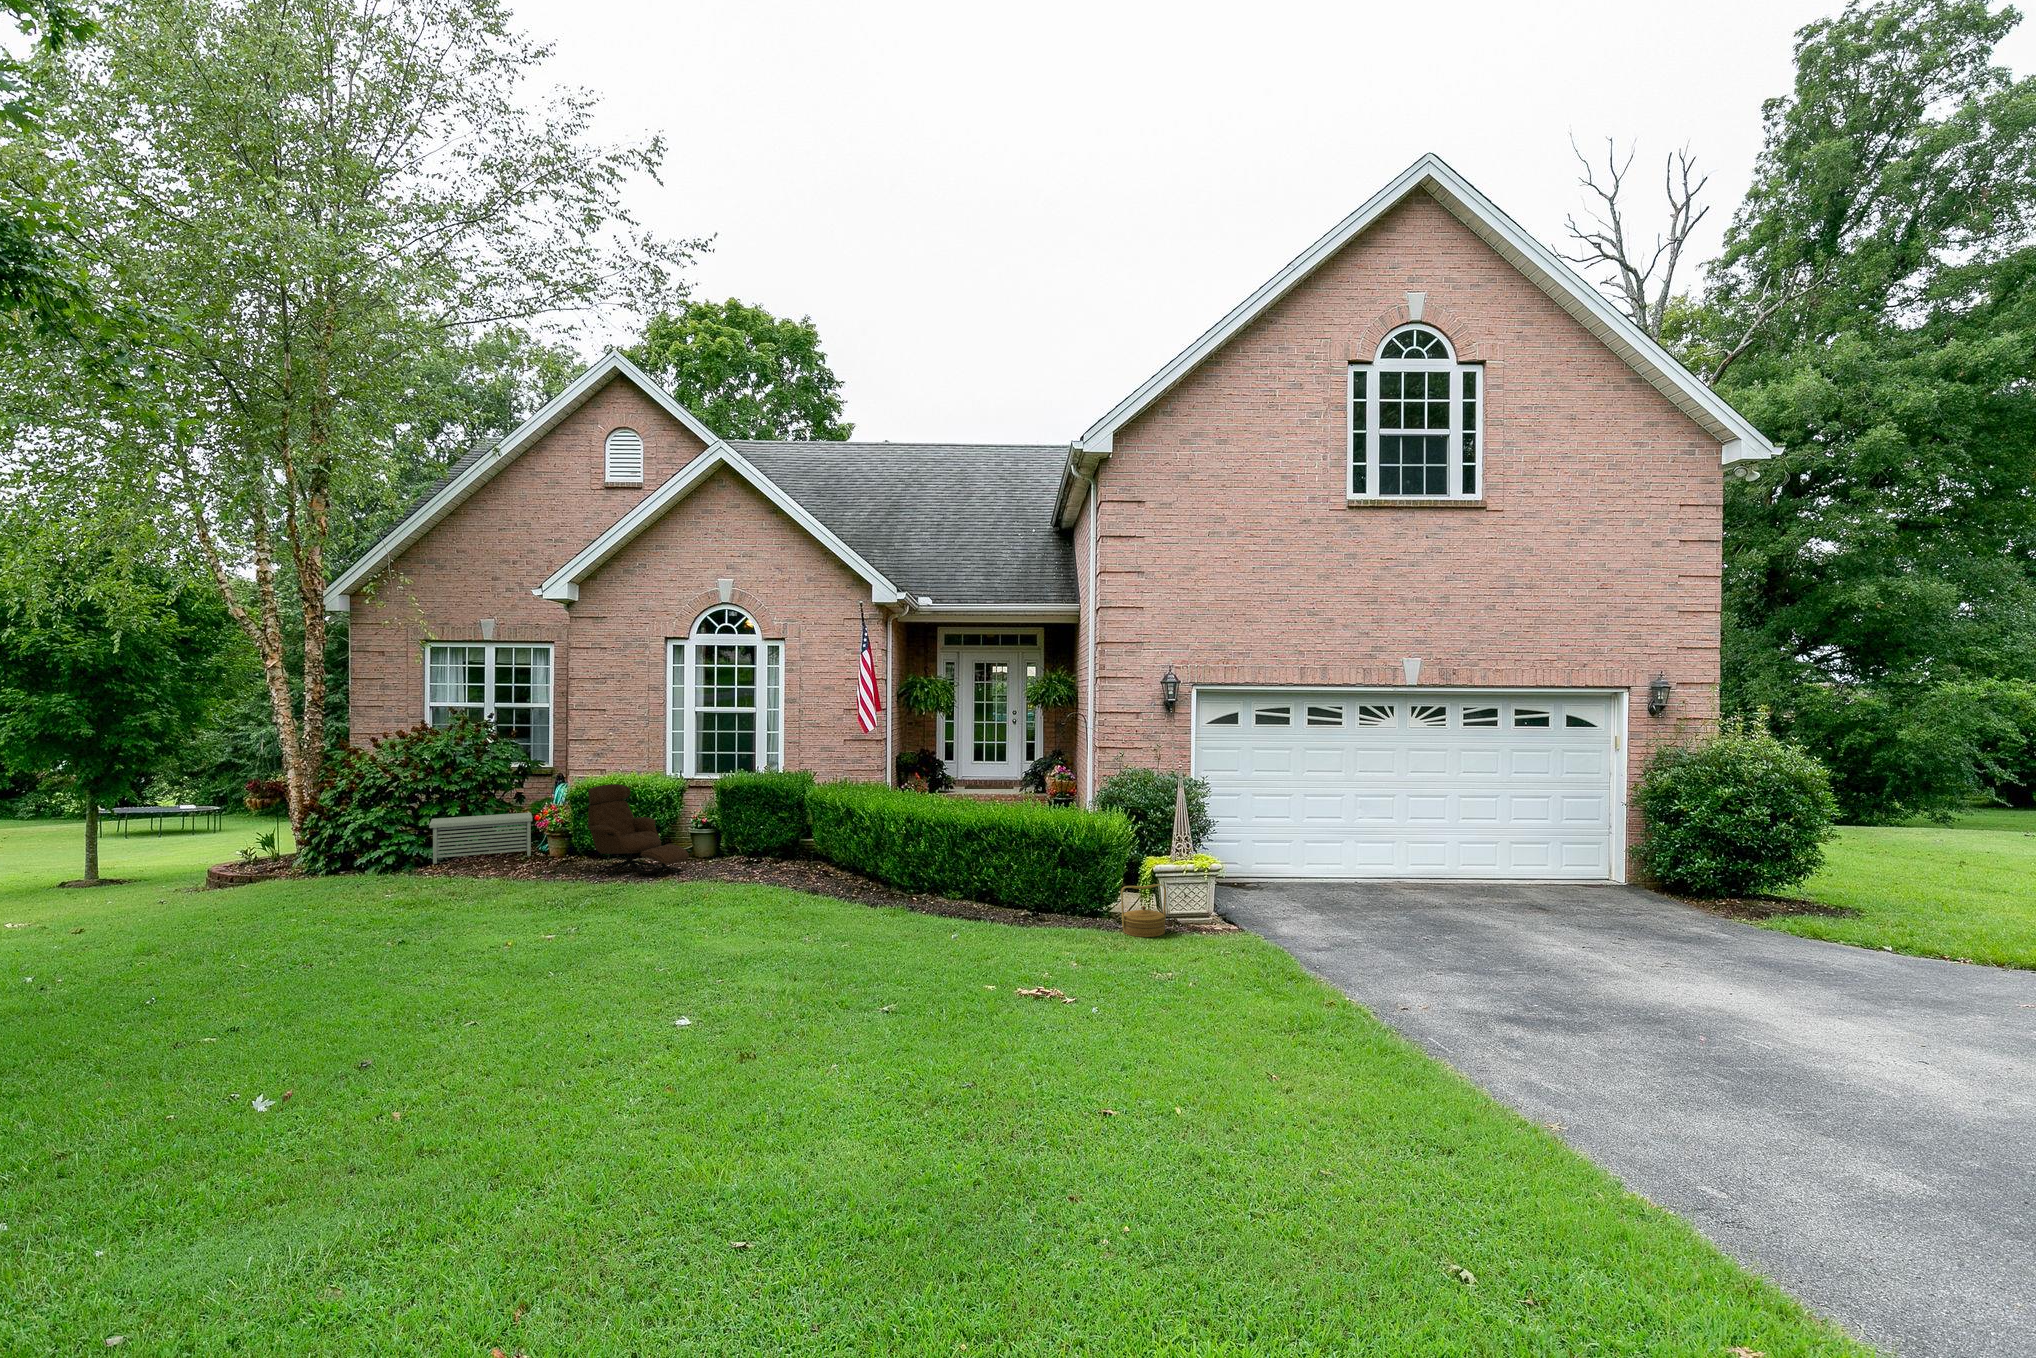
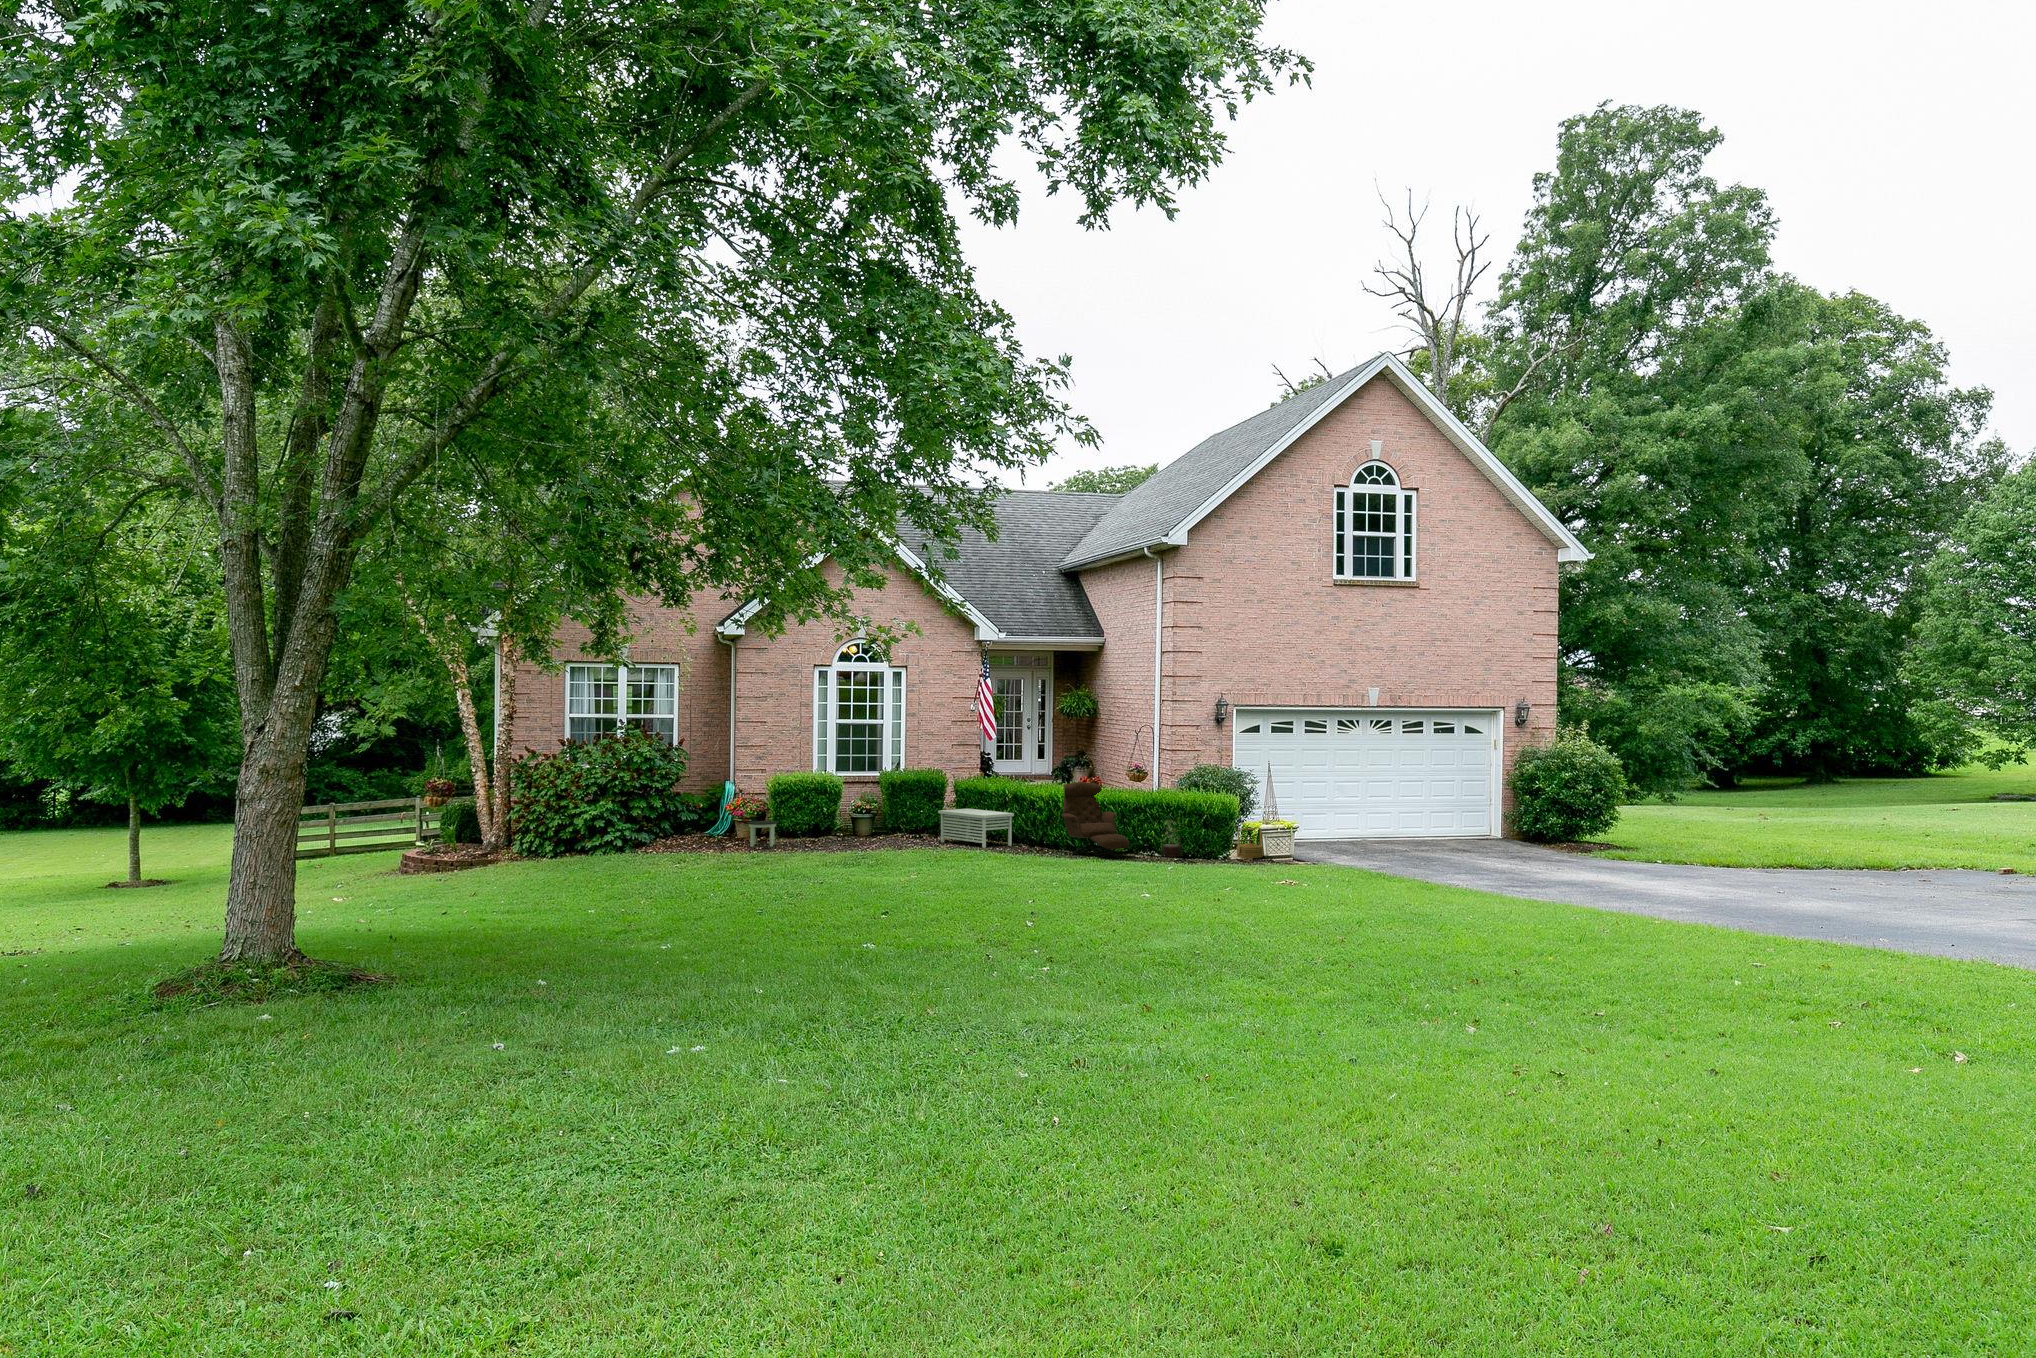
lounge chair: present [588,784,689,878] -> present [1062,782,1130,859]
storage bench: present [429,813,532,864] -> present [938,809,1014,848]
round table: none [539,835,582,870] -> present [747,821,778,847]
decorative plant: none [1004,865,1037,928] -> present [1162,820,1182,857]

